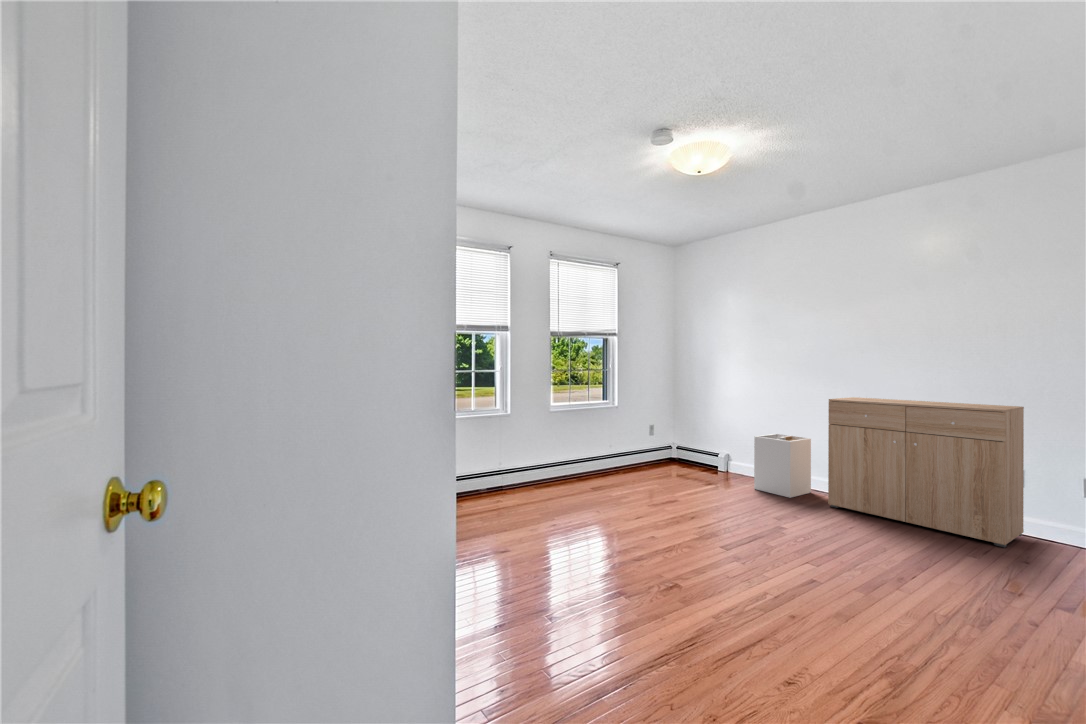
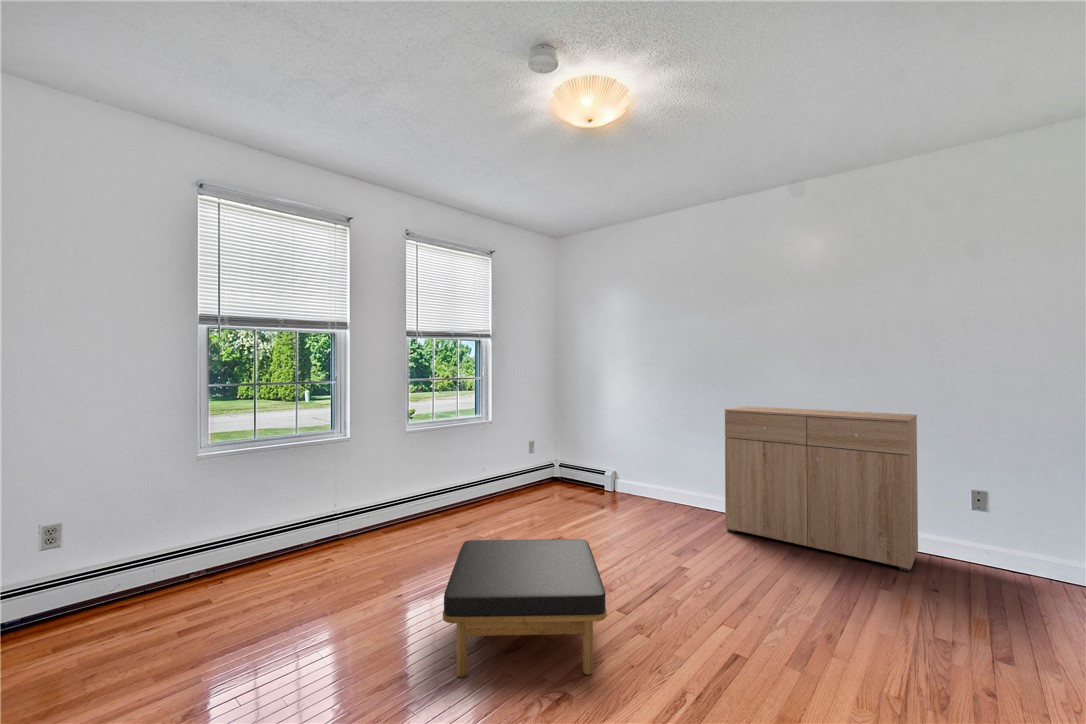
laundry hamper: present [754,434,811,498] -> none [645,448,704,522]
ottoman: none [592,488,708,578] -> present [443,539,607,677]

